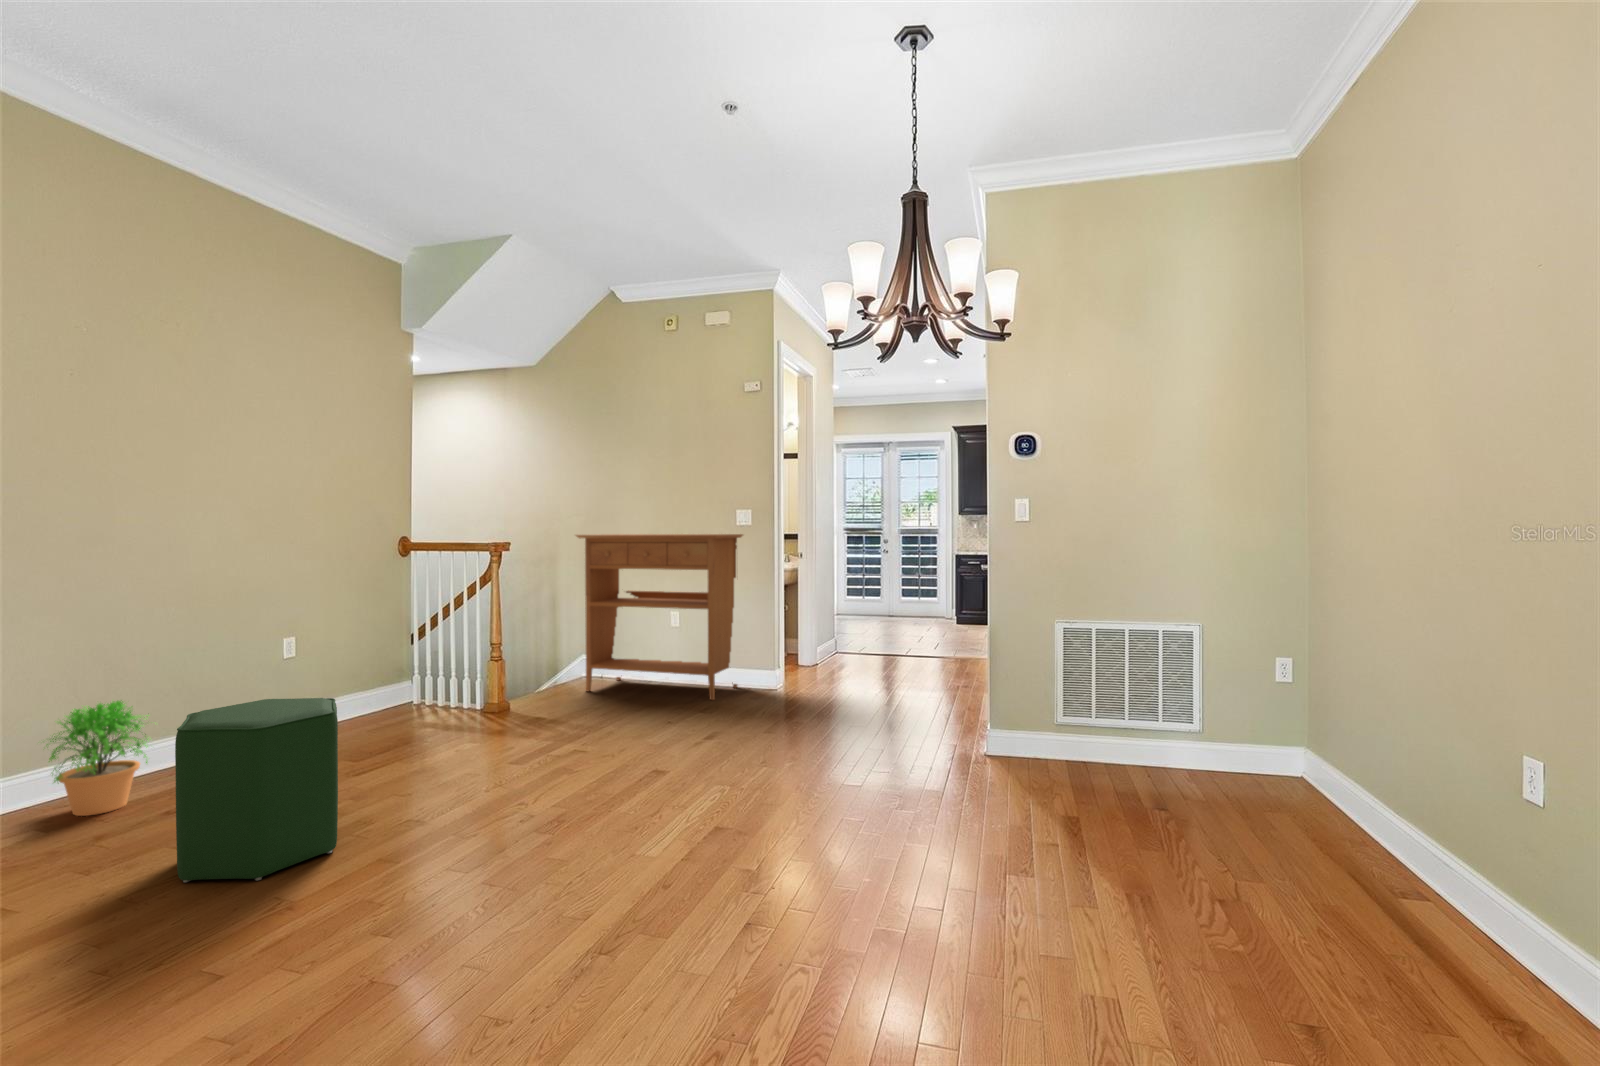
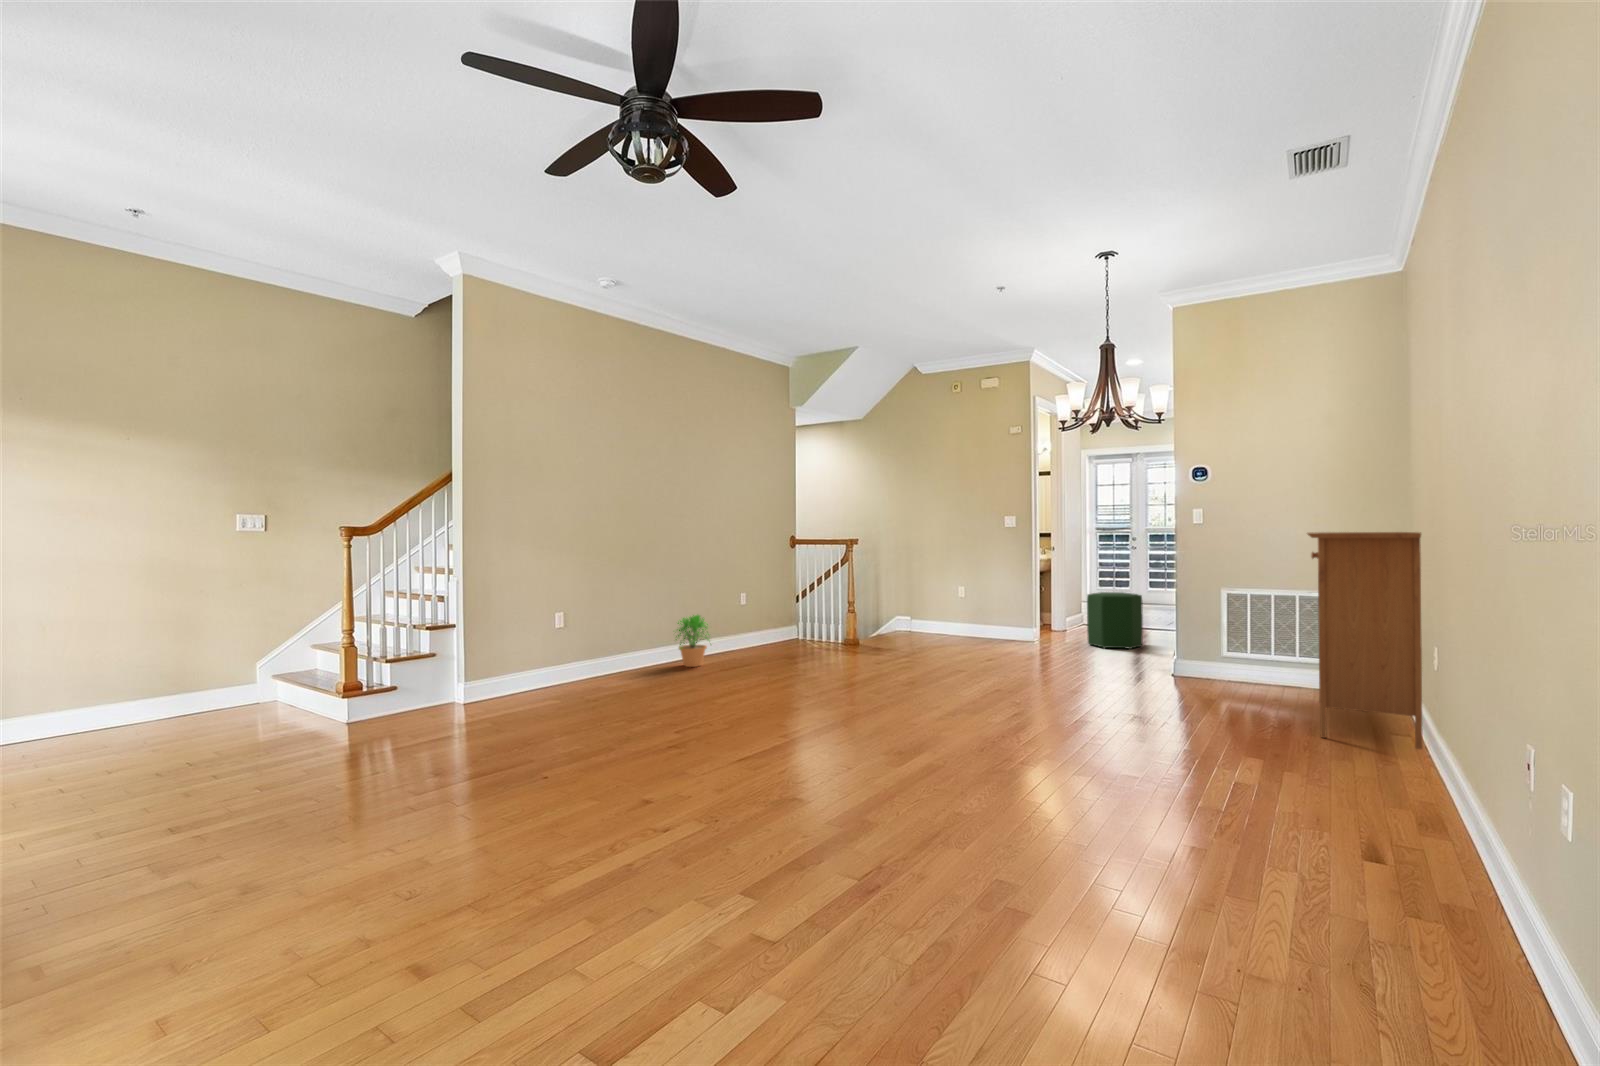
console table: present [576,534,743,700] -> present [1308,532,1423,749]
ottoman: present [175,698,338,883] -> present [1087,592,1143,649]

